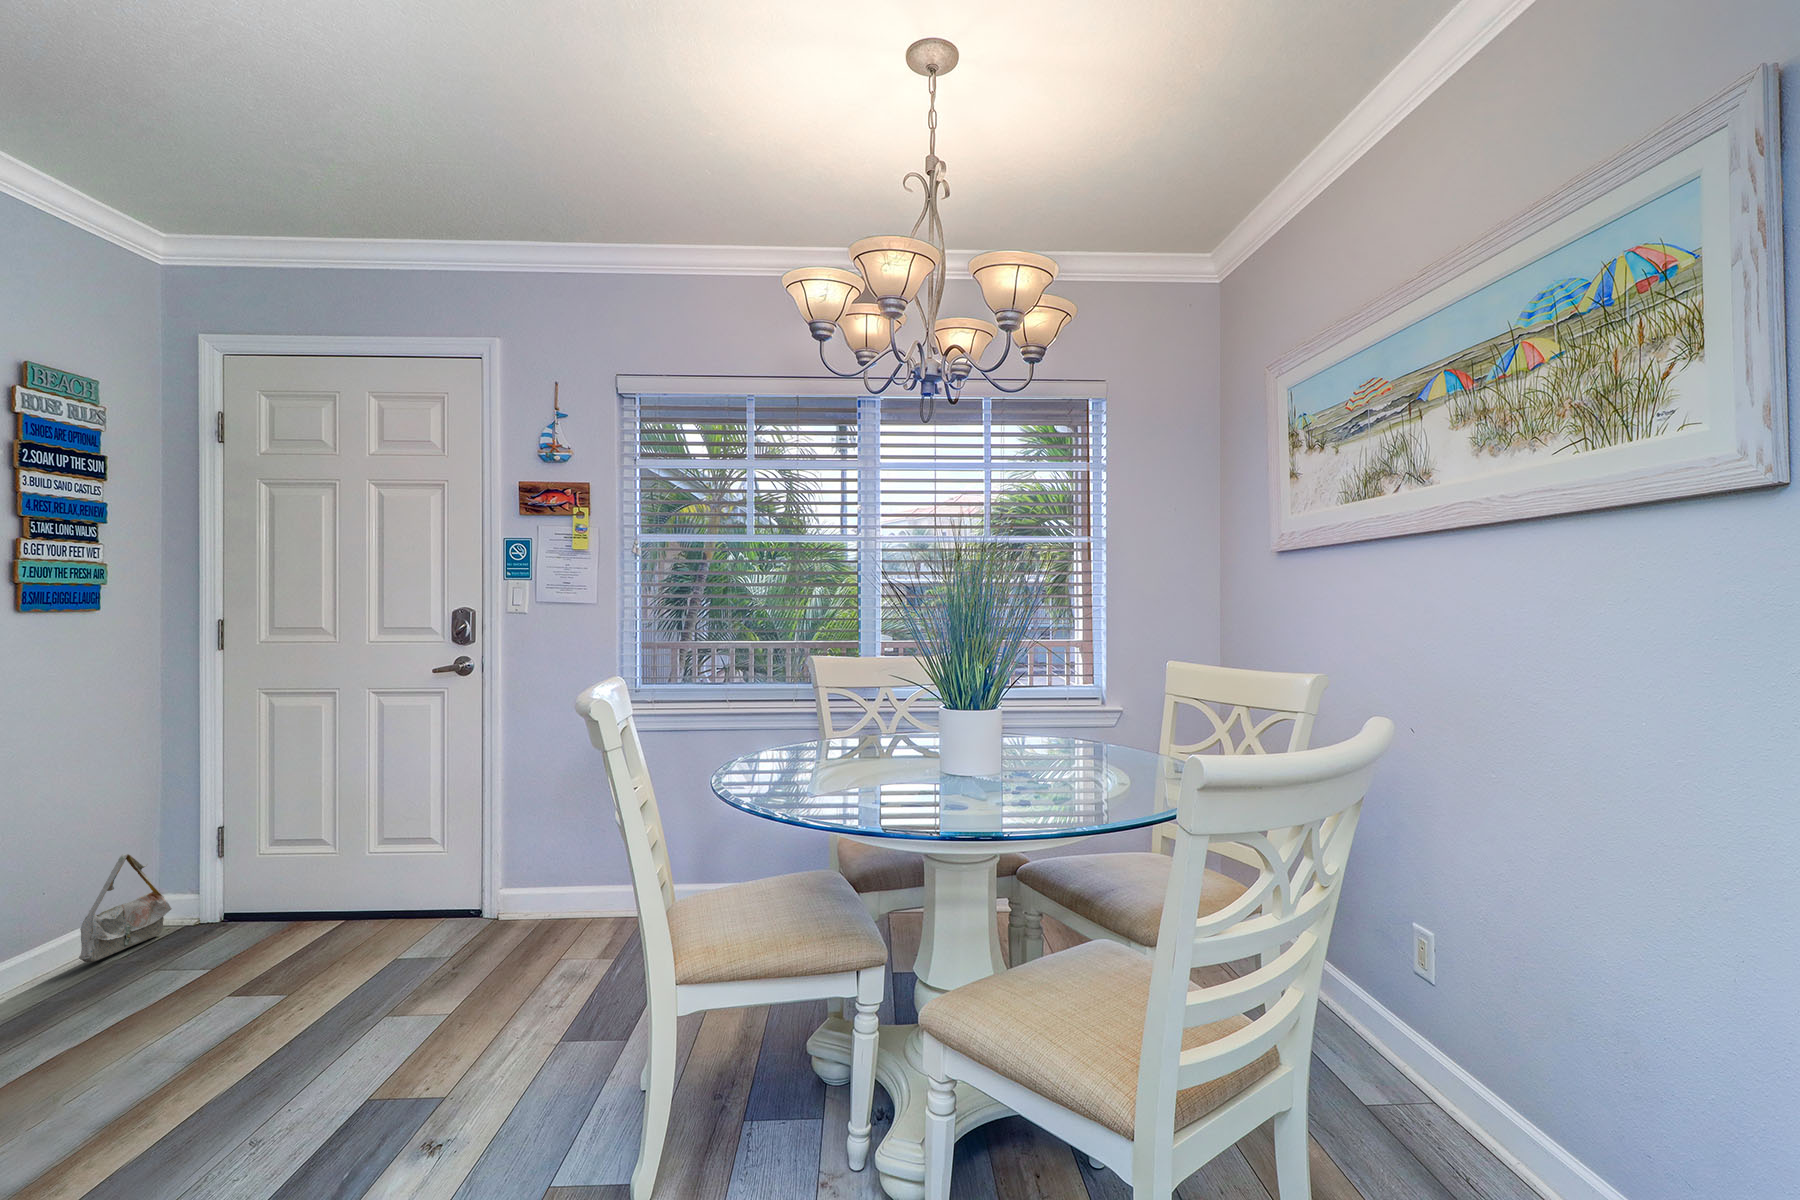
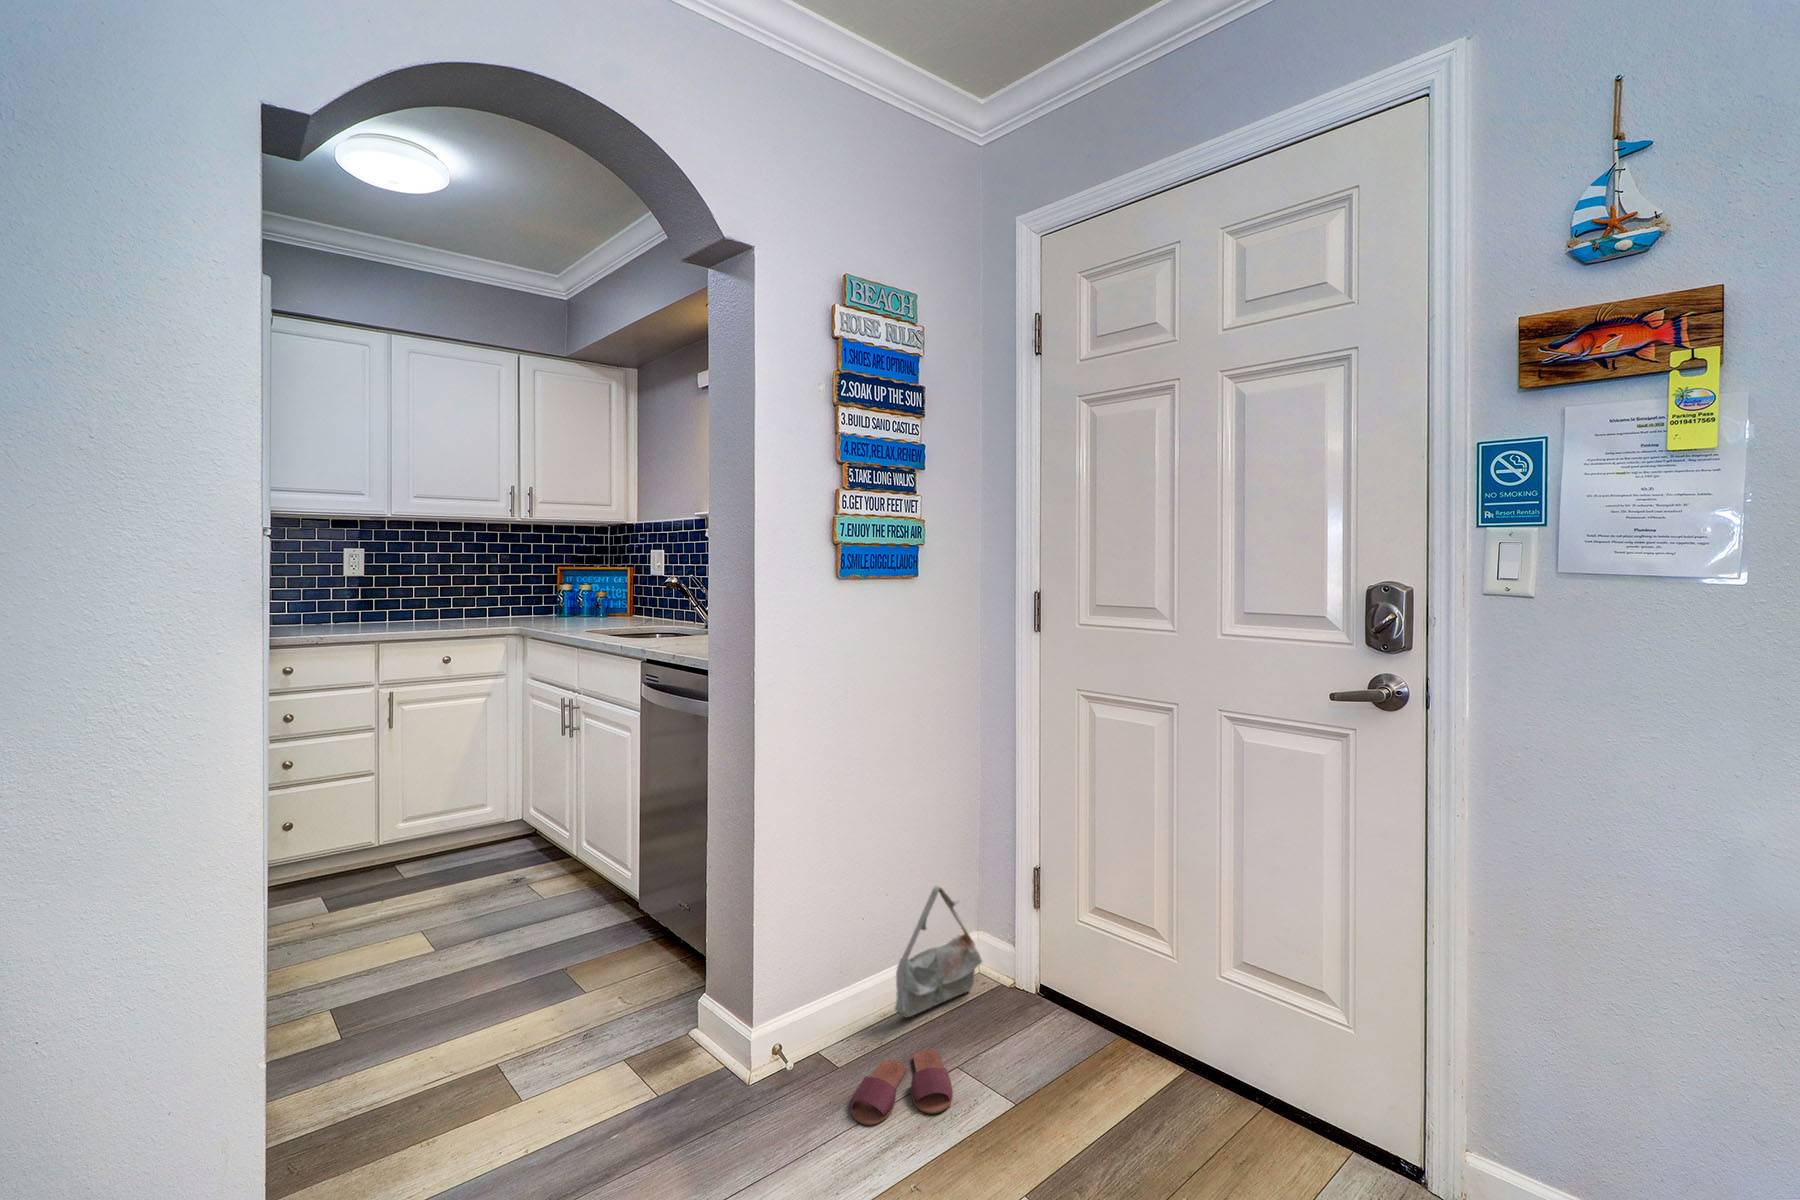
slippers: none [46,968,149,1018] -> present [851,1050,953,1125]

